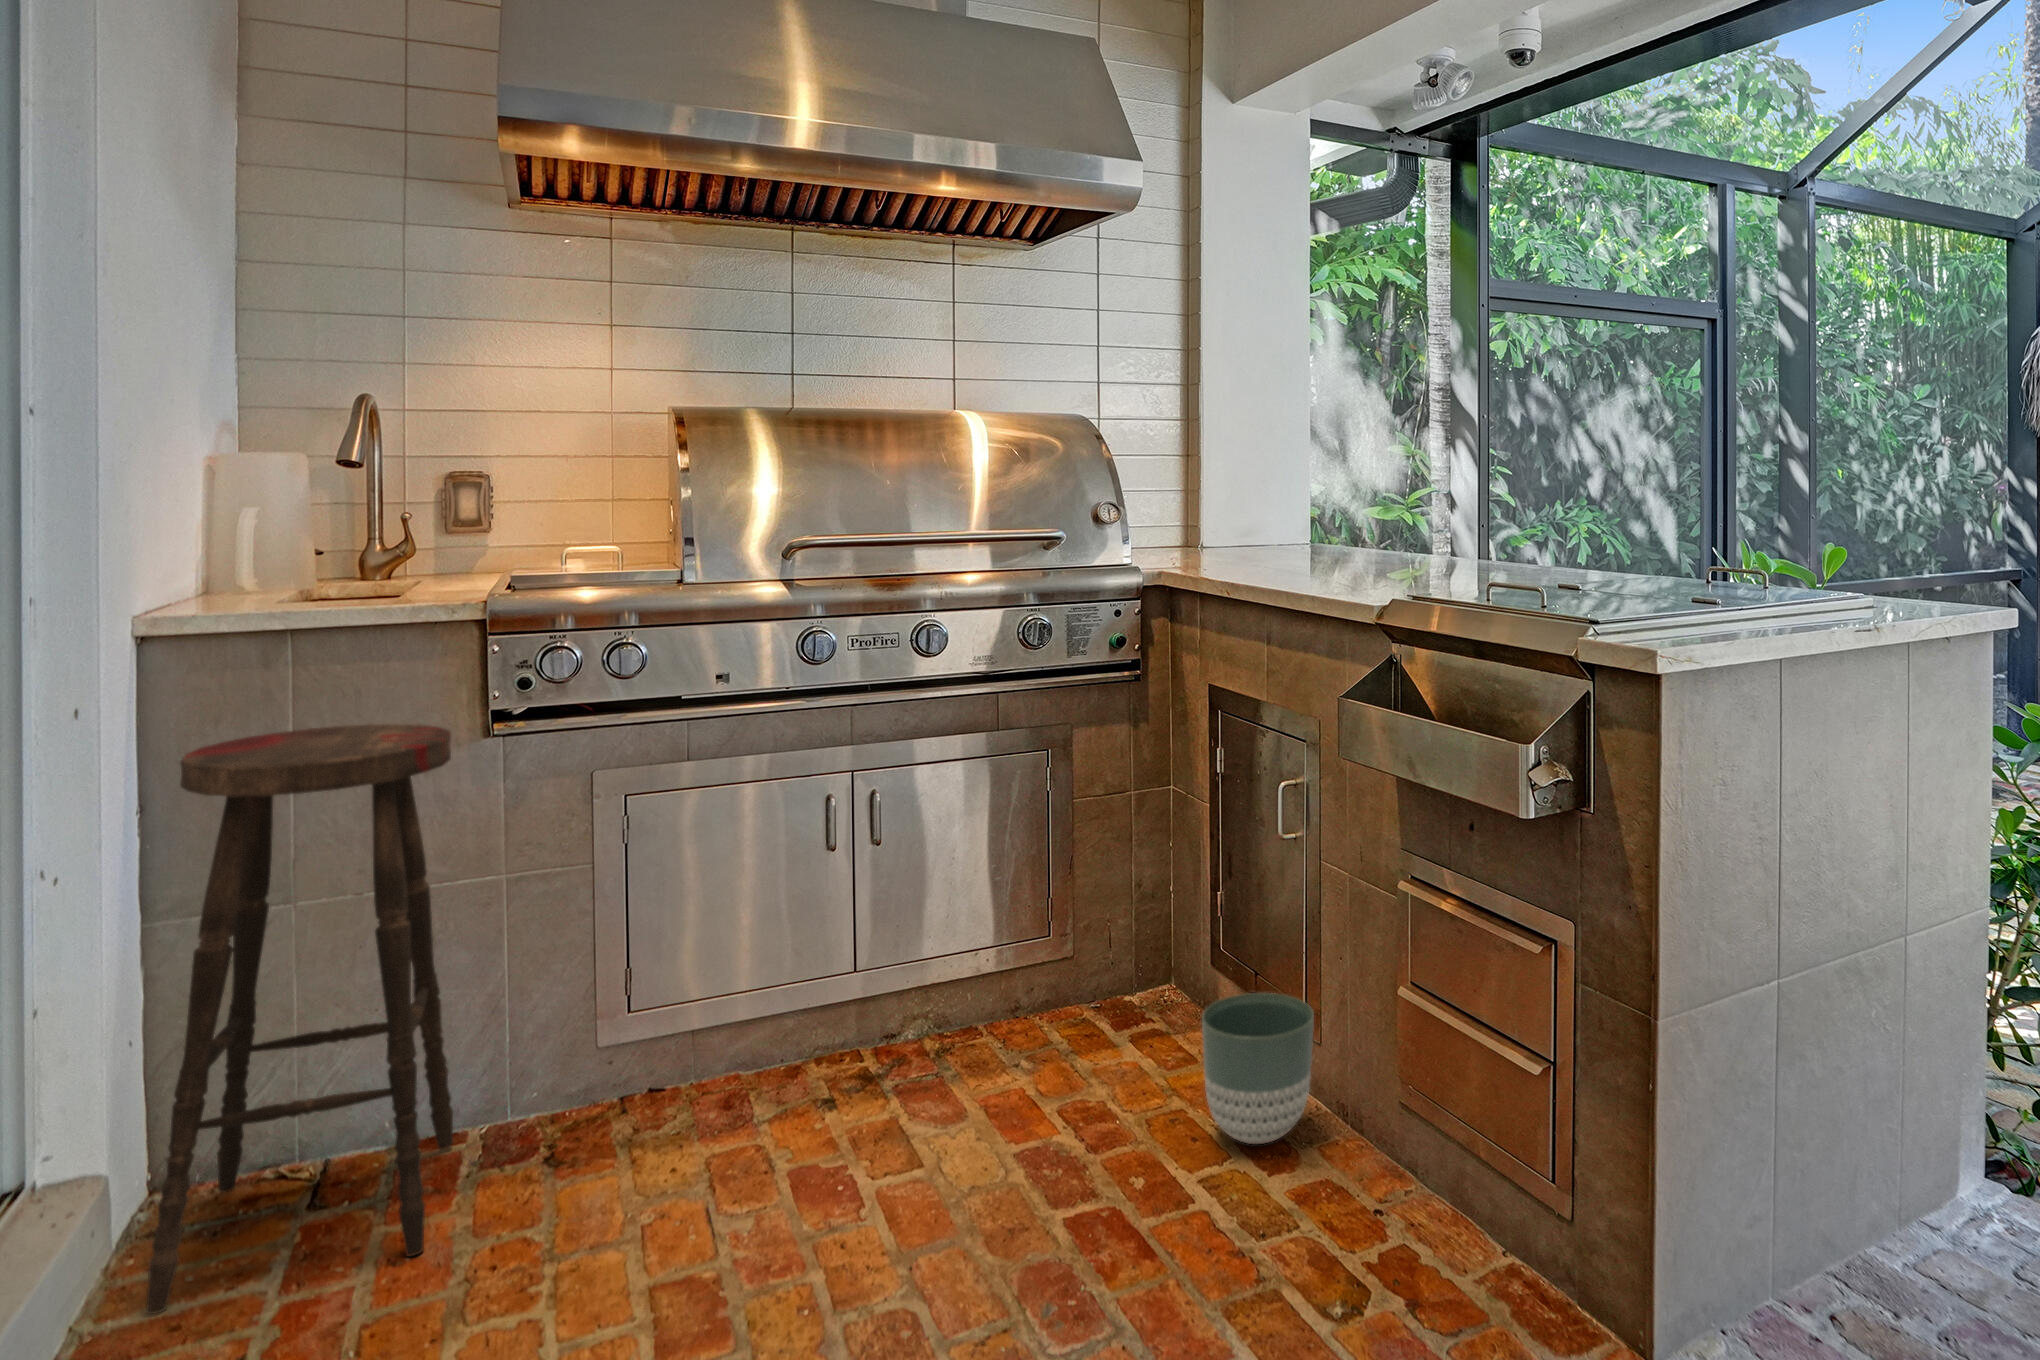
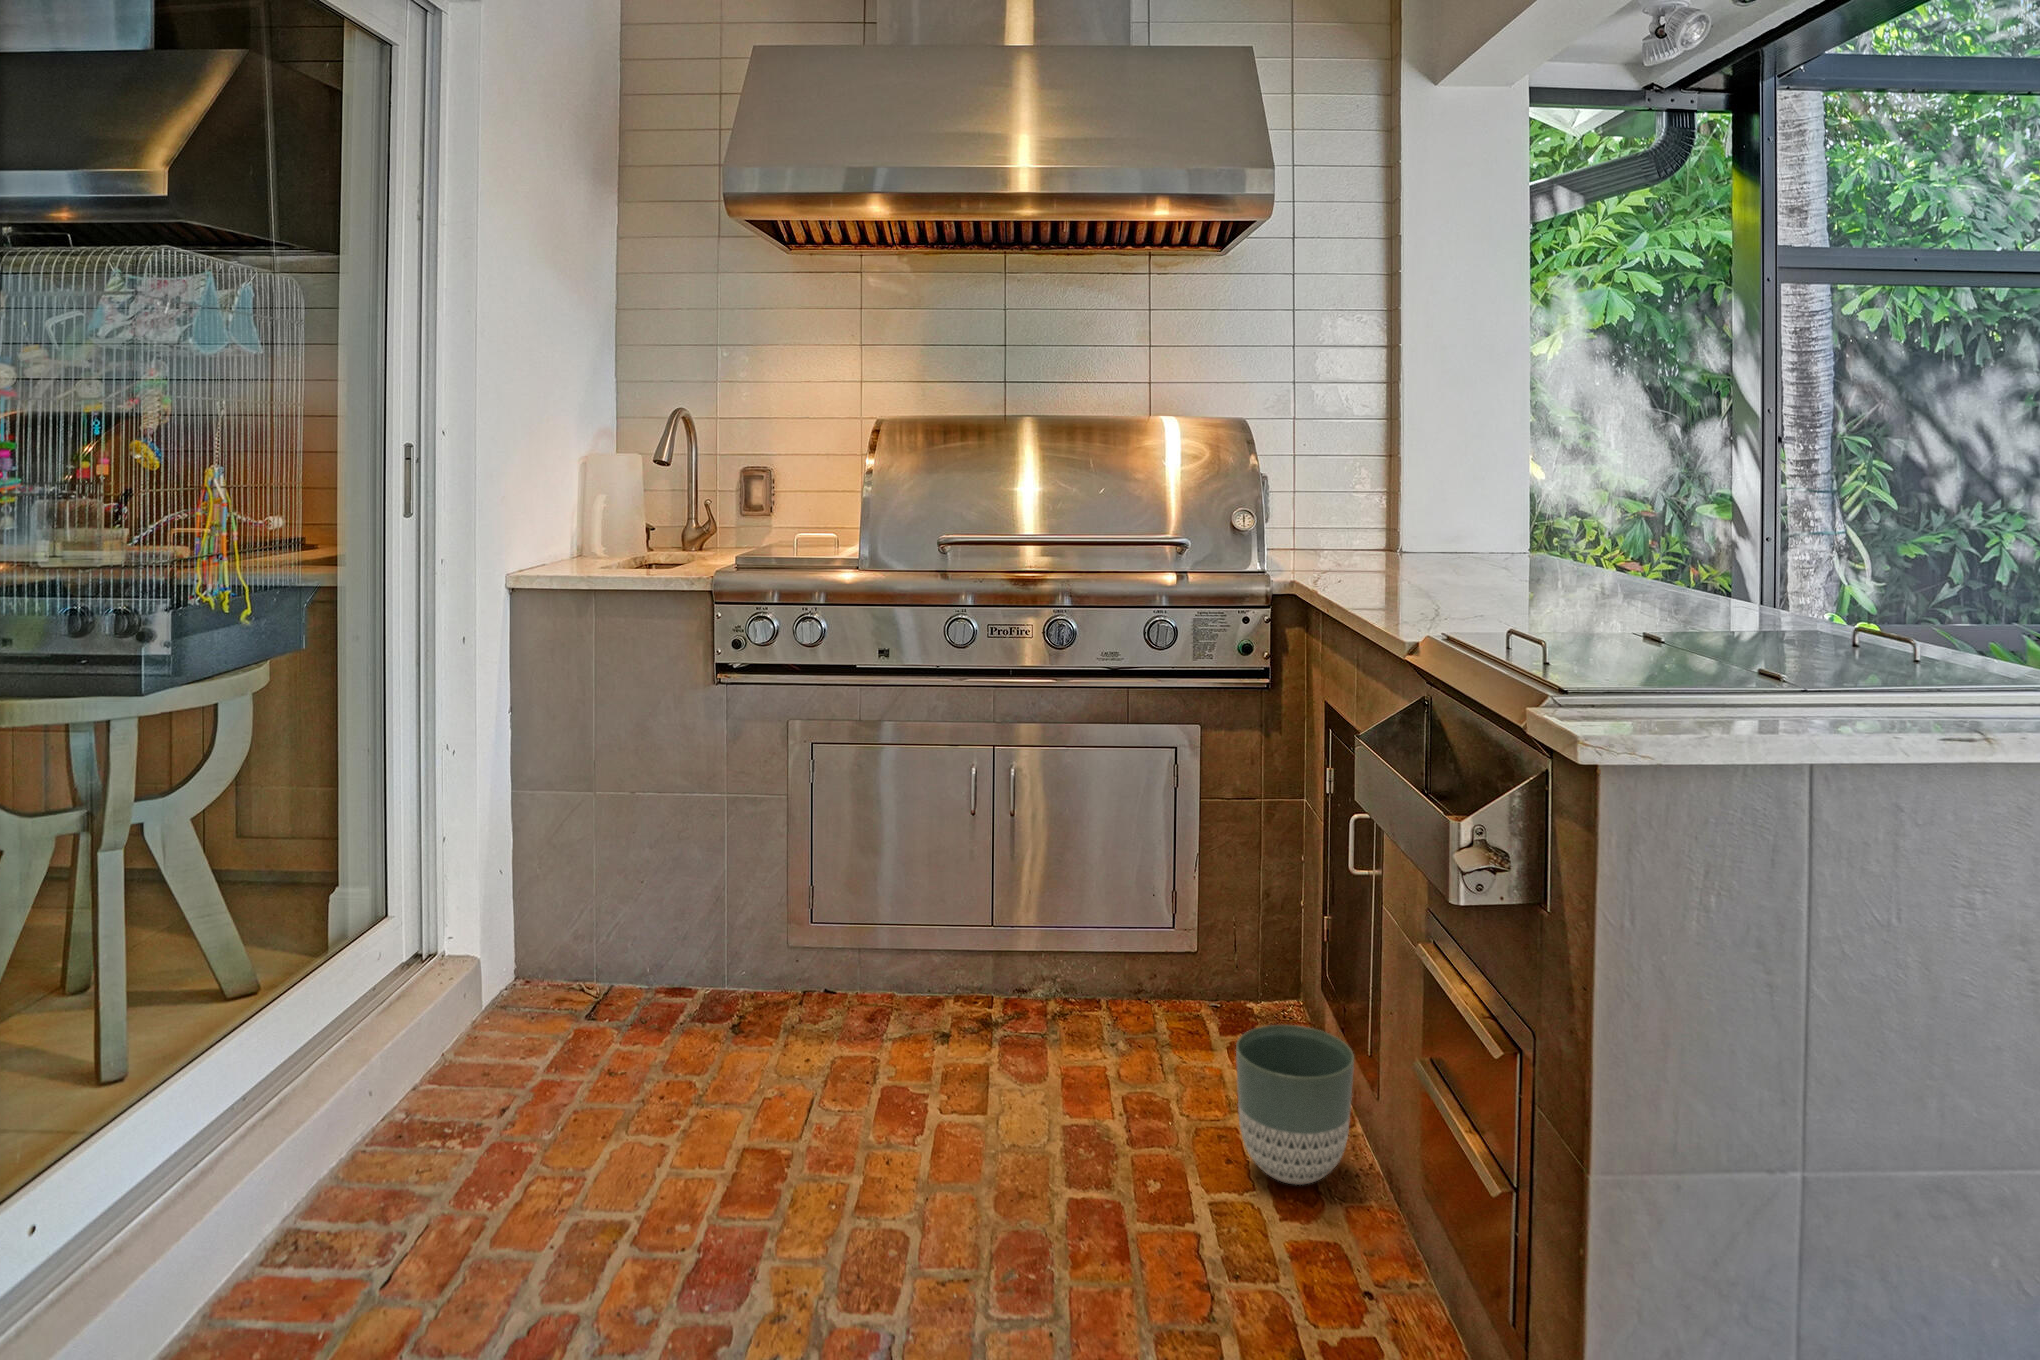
bar stool: present [146,724,453,1314] -> none [472,664,690,1075]

